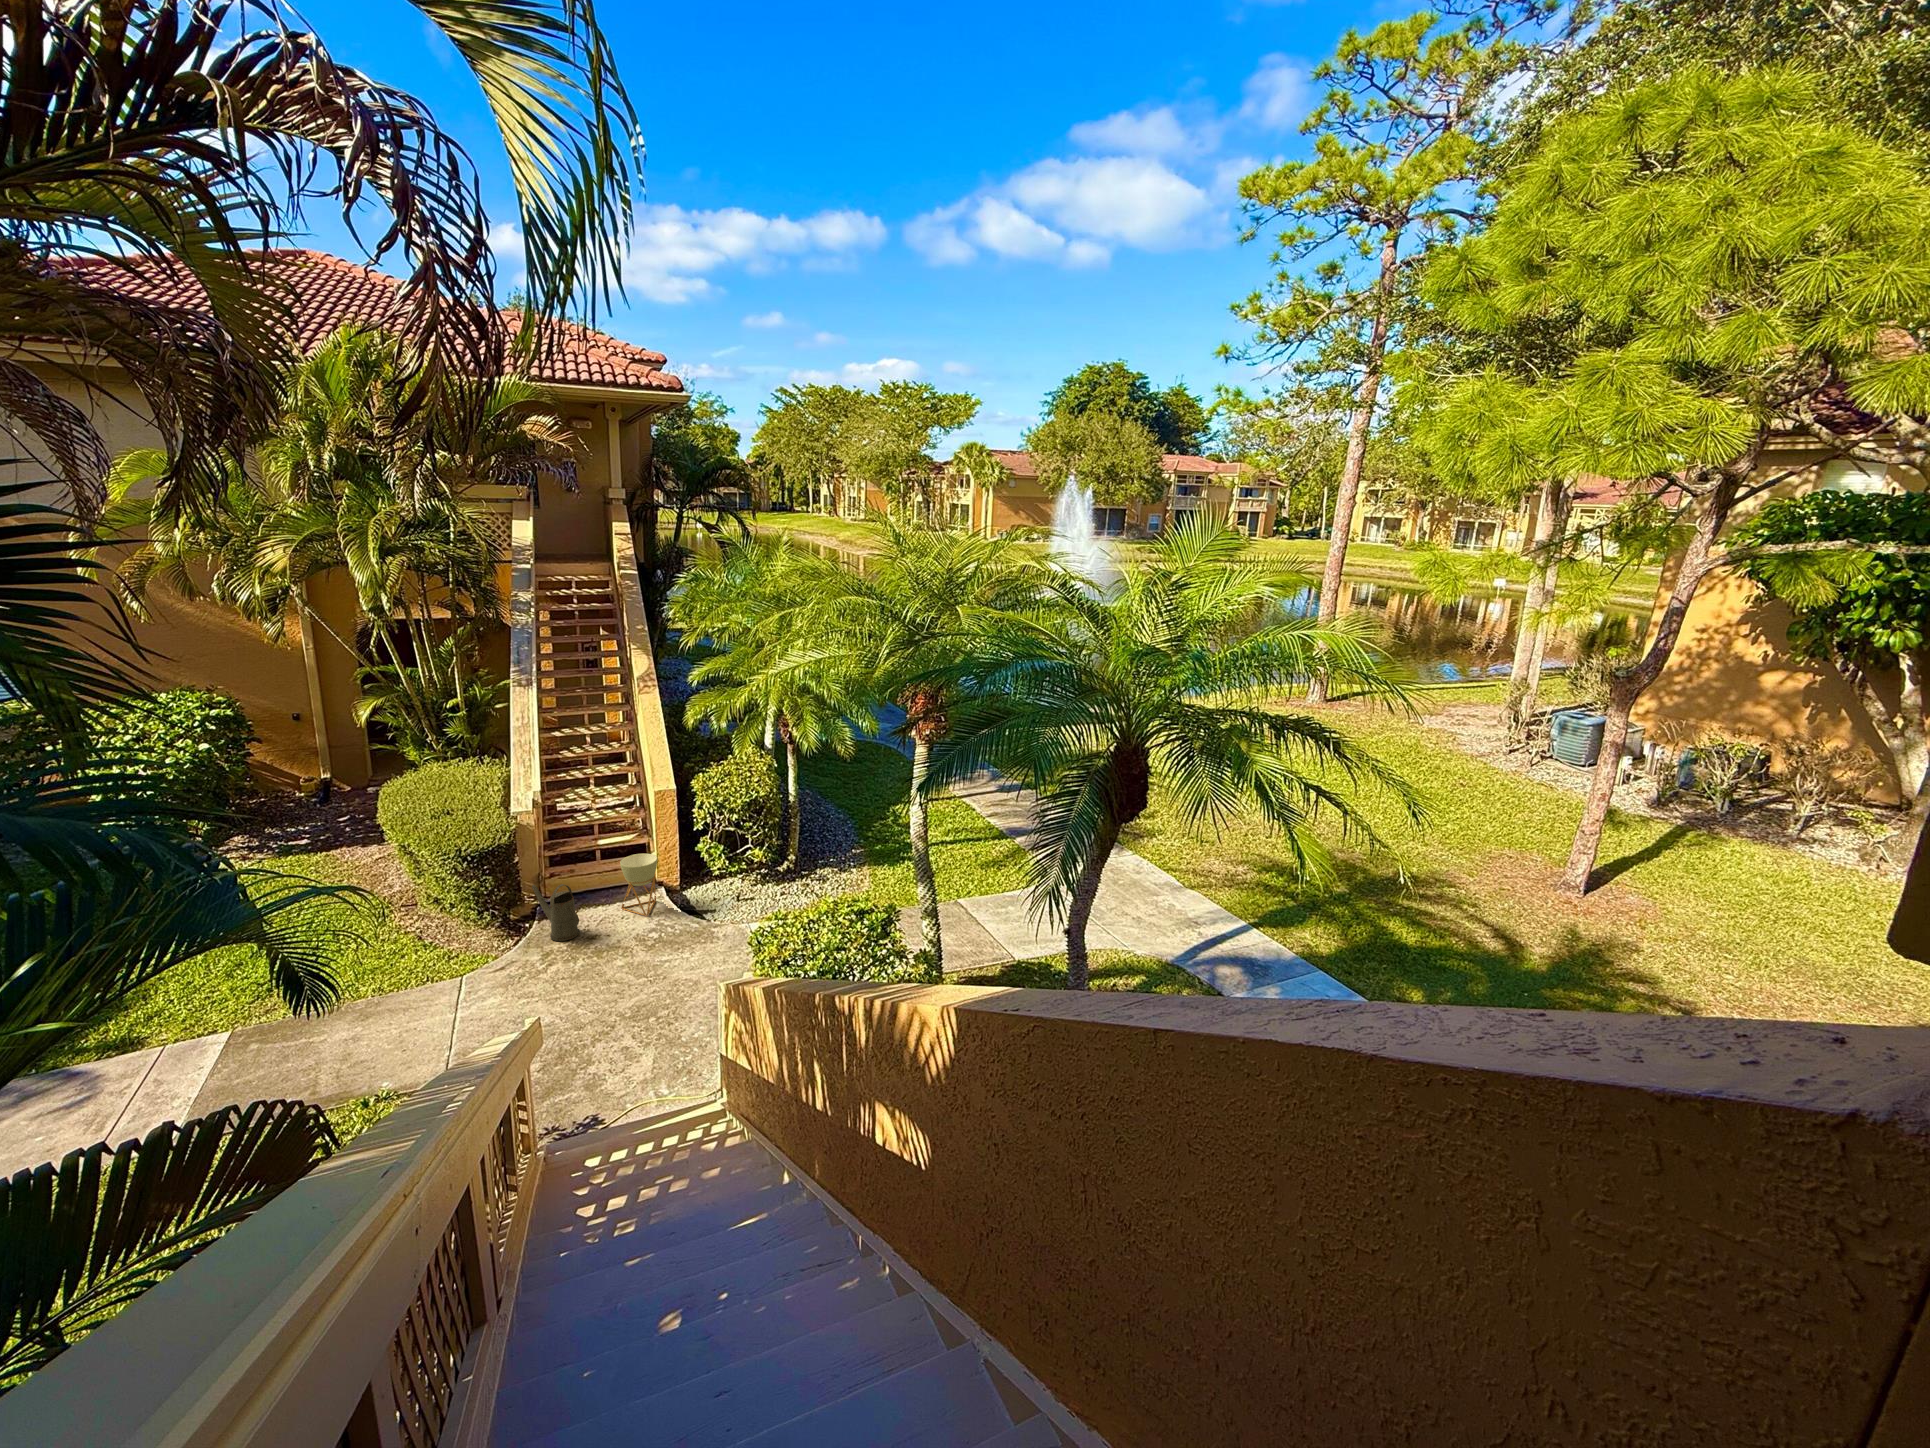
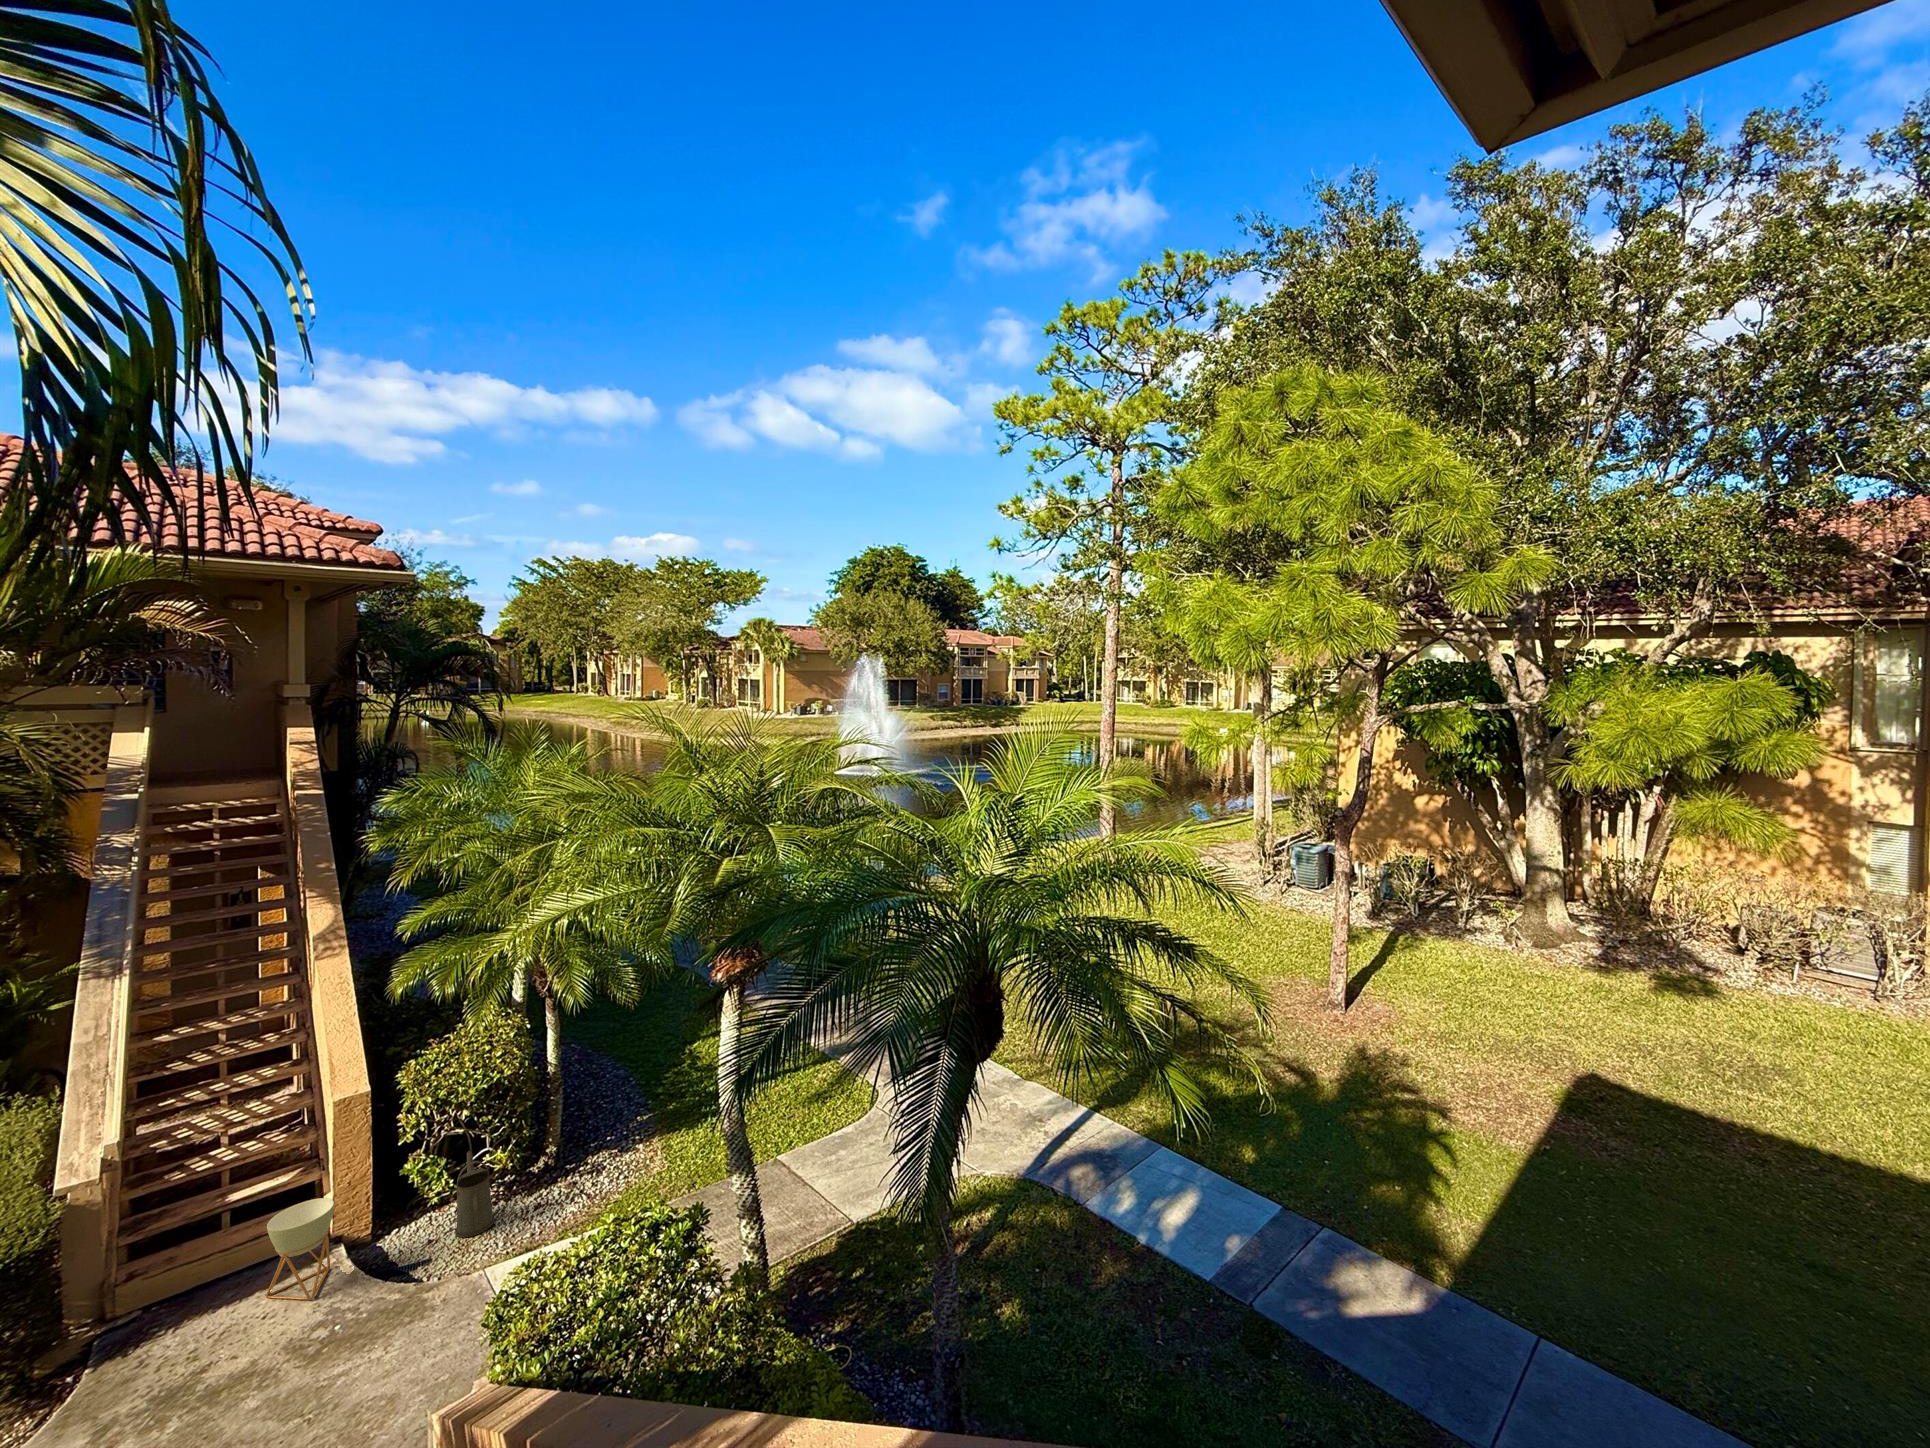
watering can: present [532,884,579,941] -> present [455,1151,494,1238]

